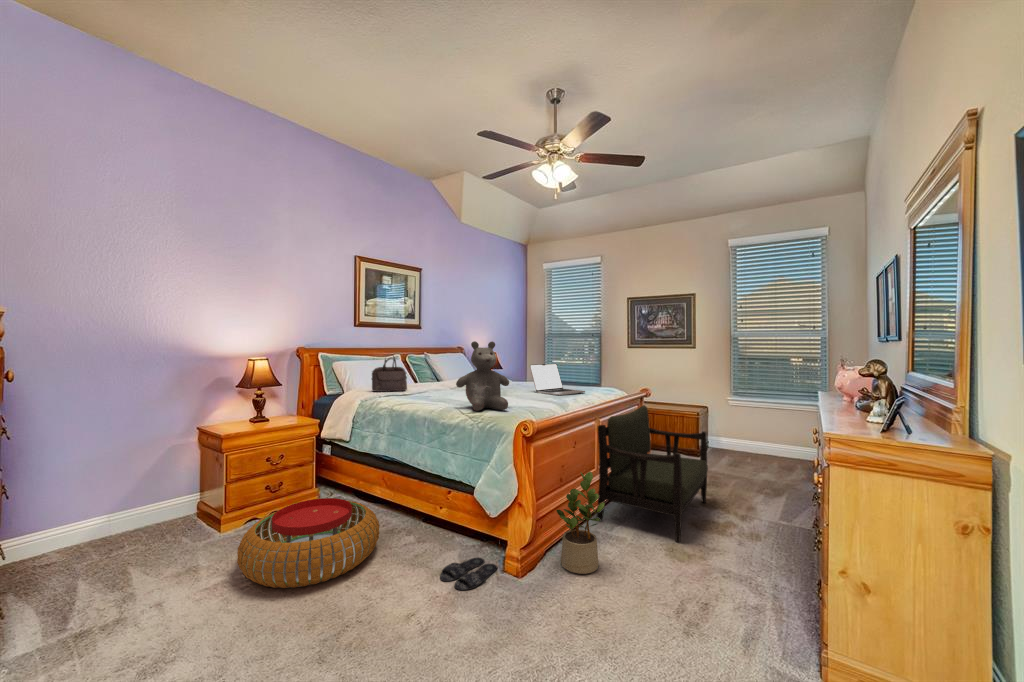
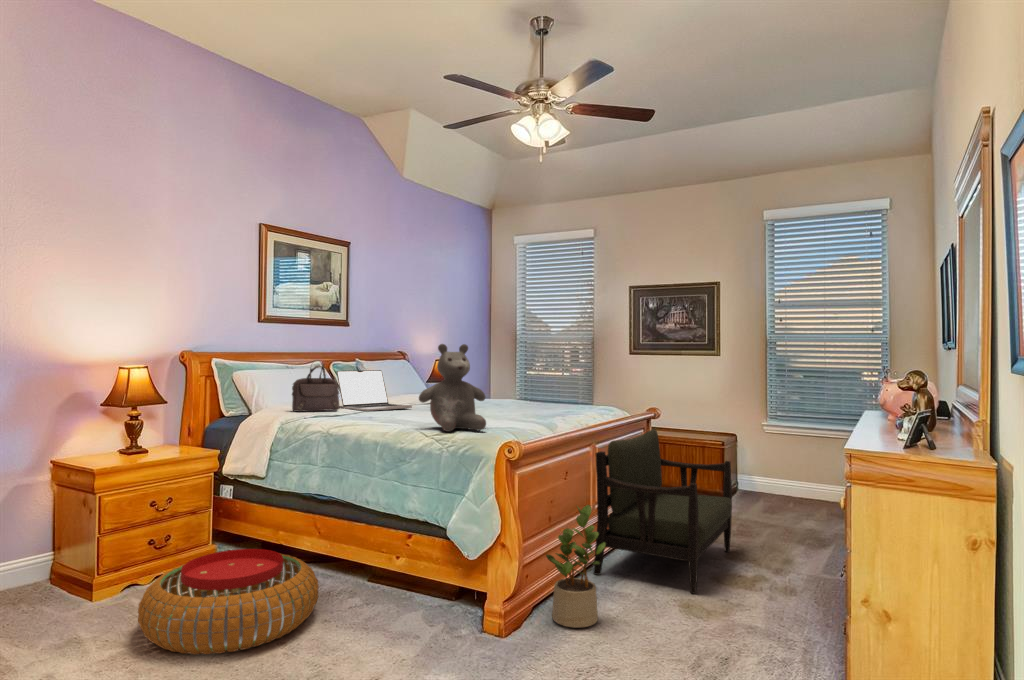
laptop: present [530,364,585,395] -> present [337,370,412,411]
slippers: present [440,557,497,590] -> none [404,616,474,649]

